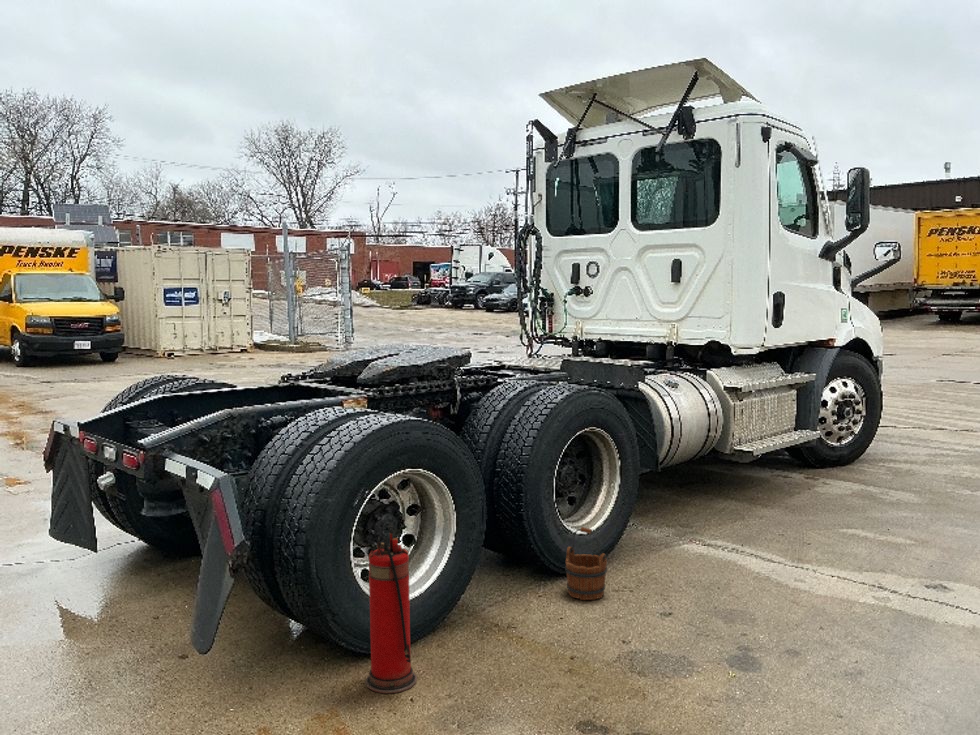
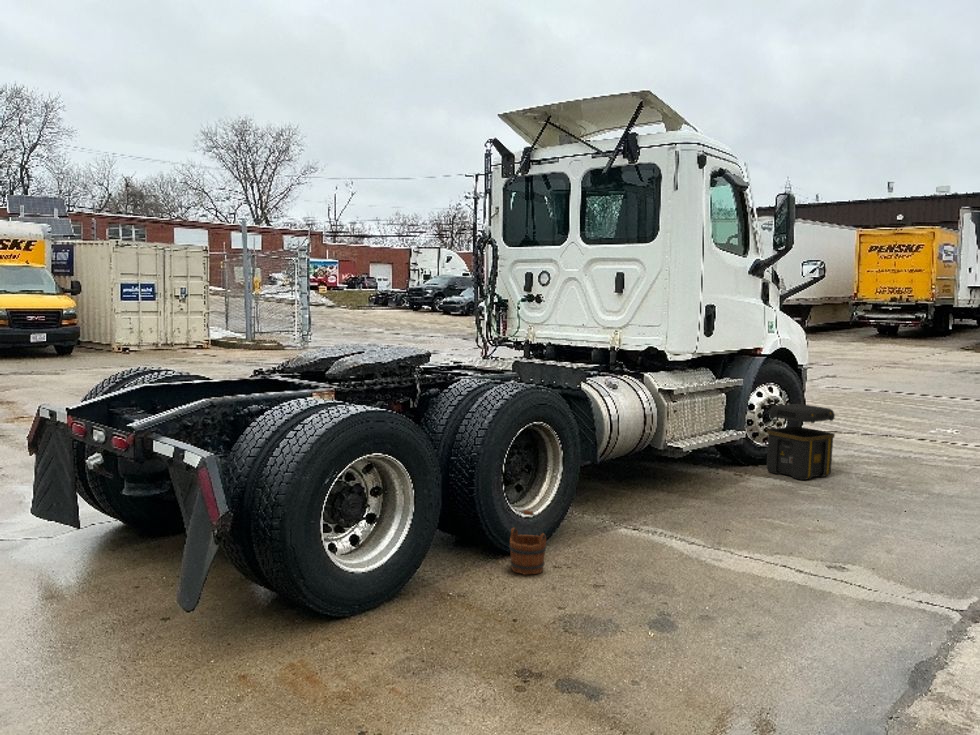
toolbox: none [841,399,917,482] -> present [767,404,835,480]
fire extinguisher: present [365,523,417,693] -> none [331,498,376,646]

